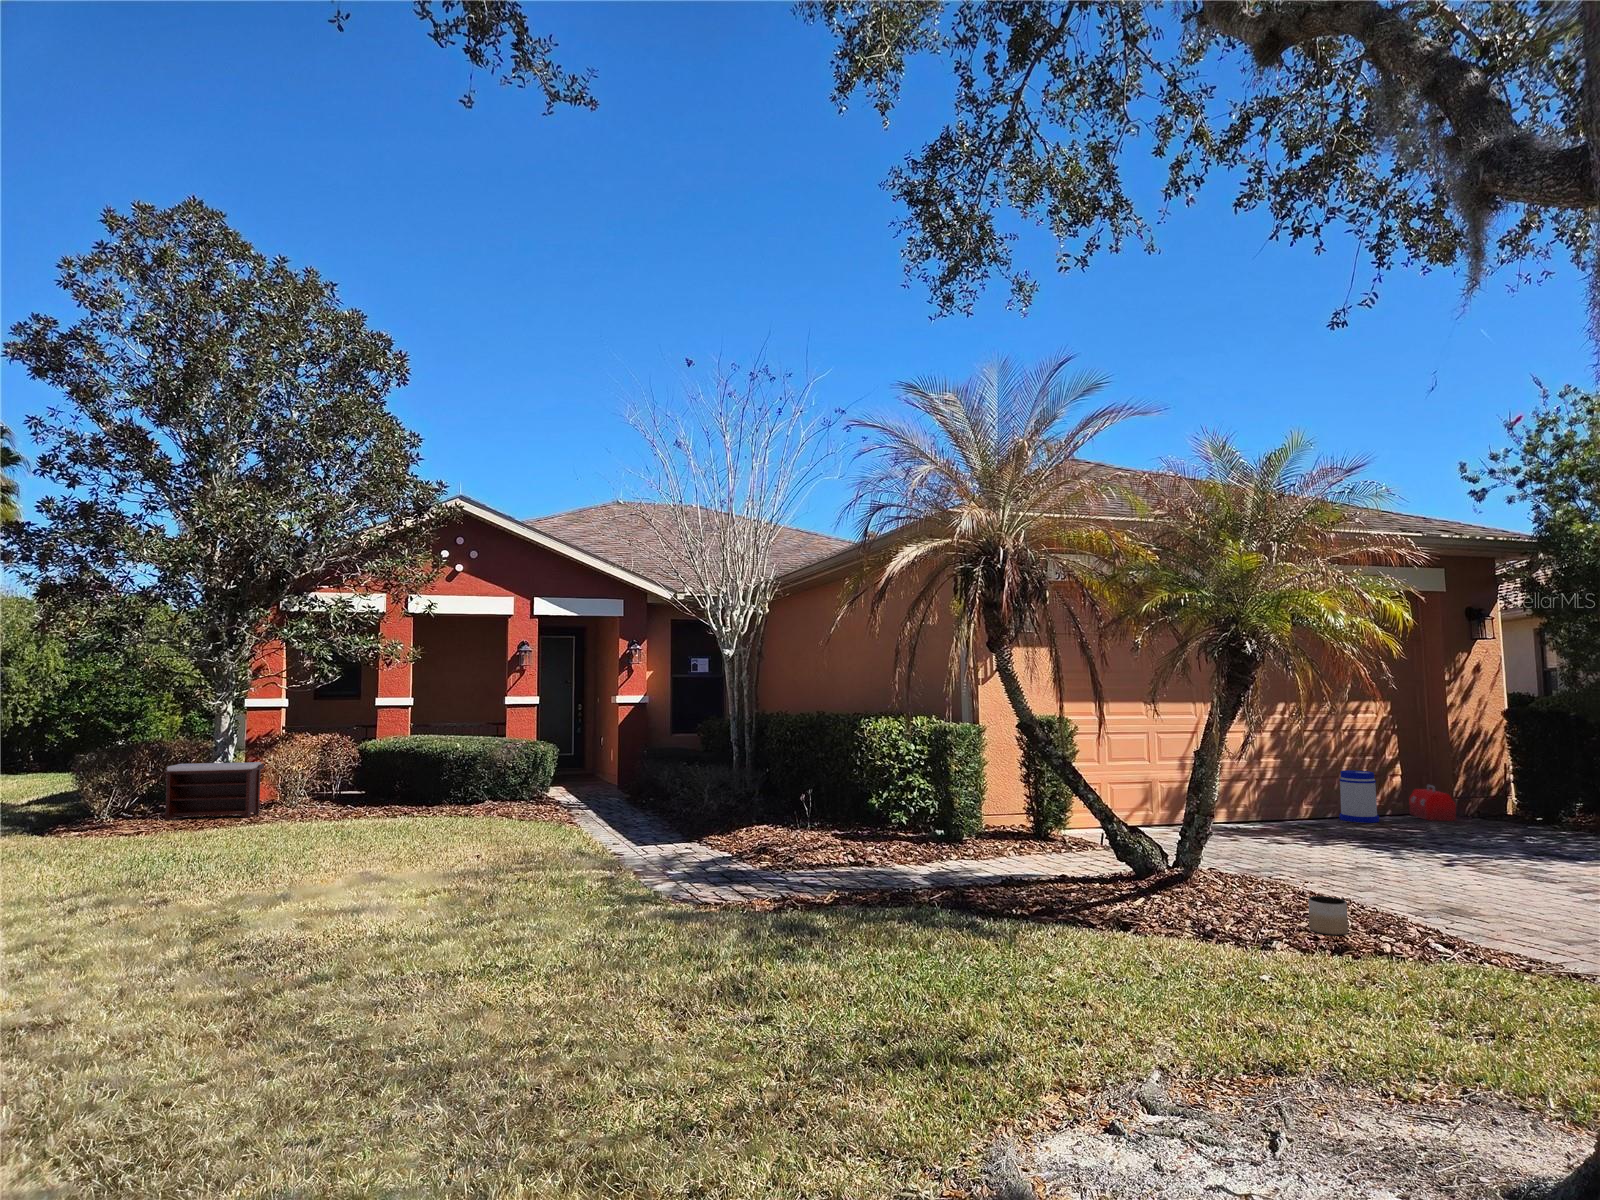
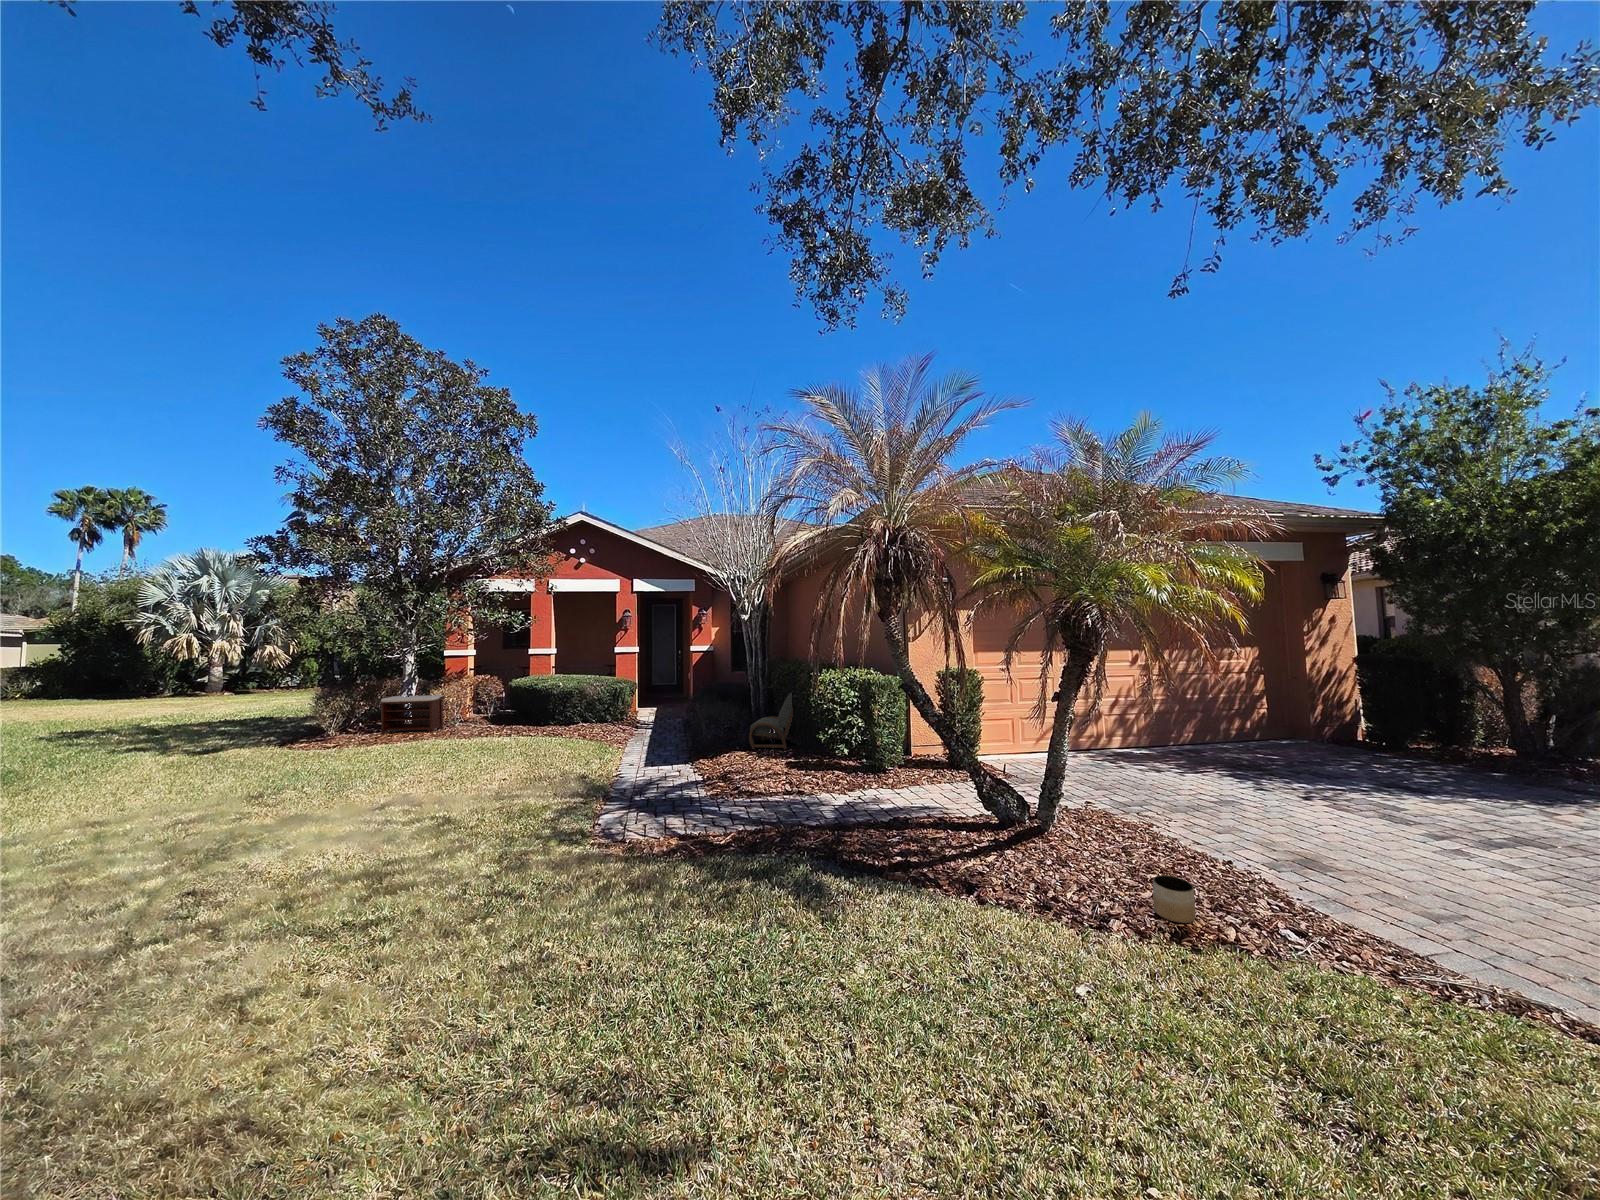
lounge chair: none [766,749,838,829] -> present [749,693,793,750]
trash can: present [1339,770,1379,823] -> none [1209,702,1243,745]
toolbox: present [1409,785,1456,821] -> none [1270,713,1312,743]

